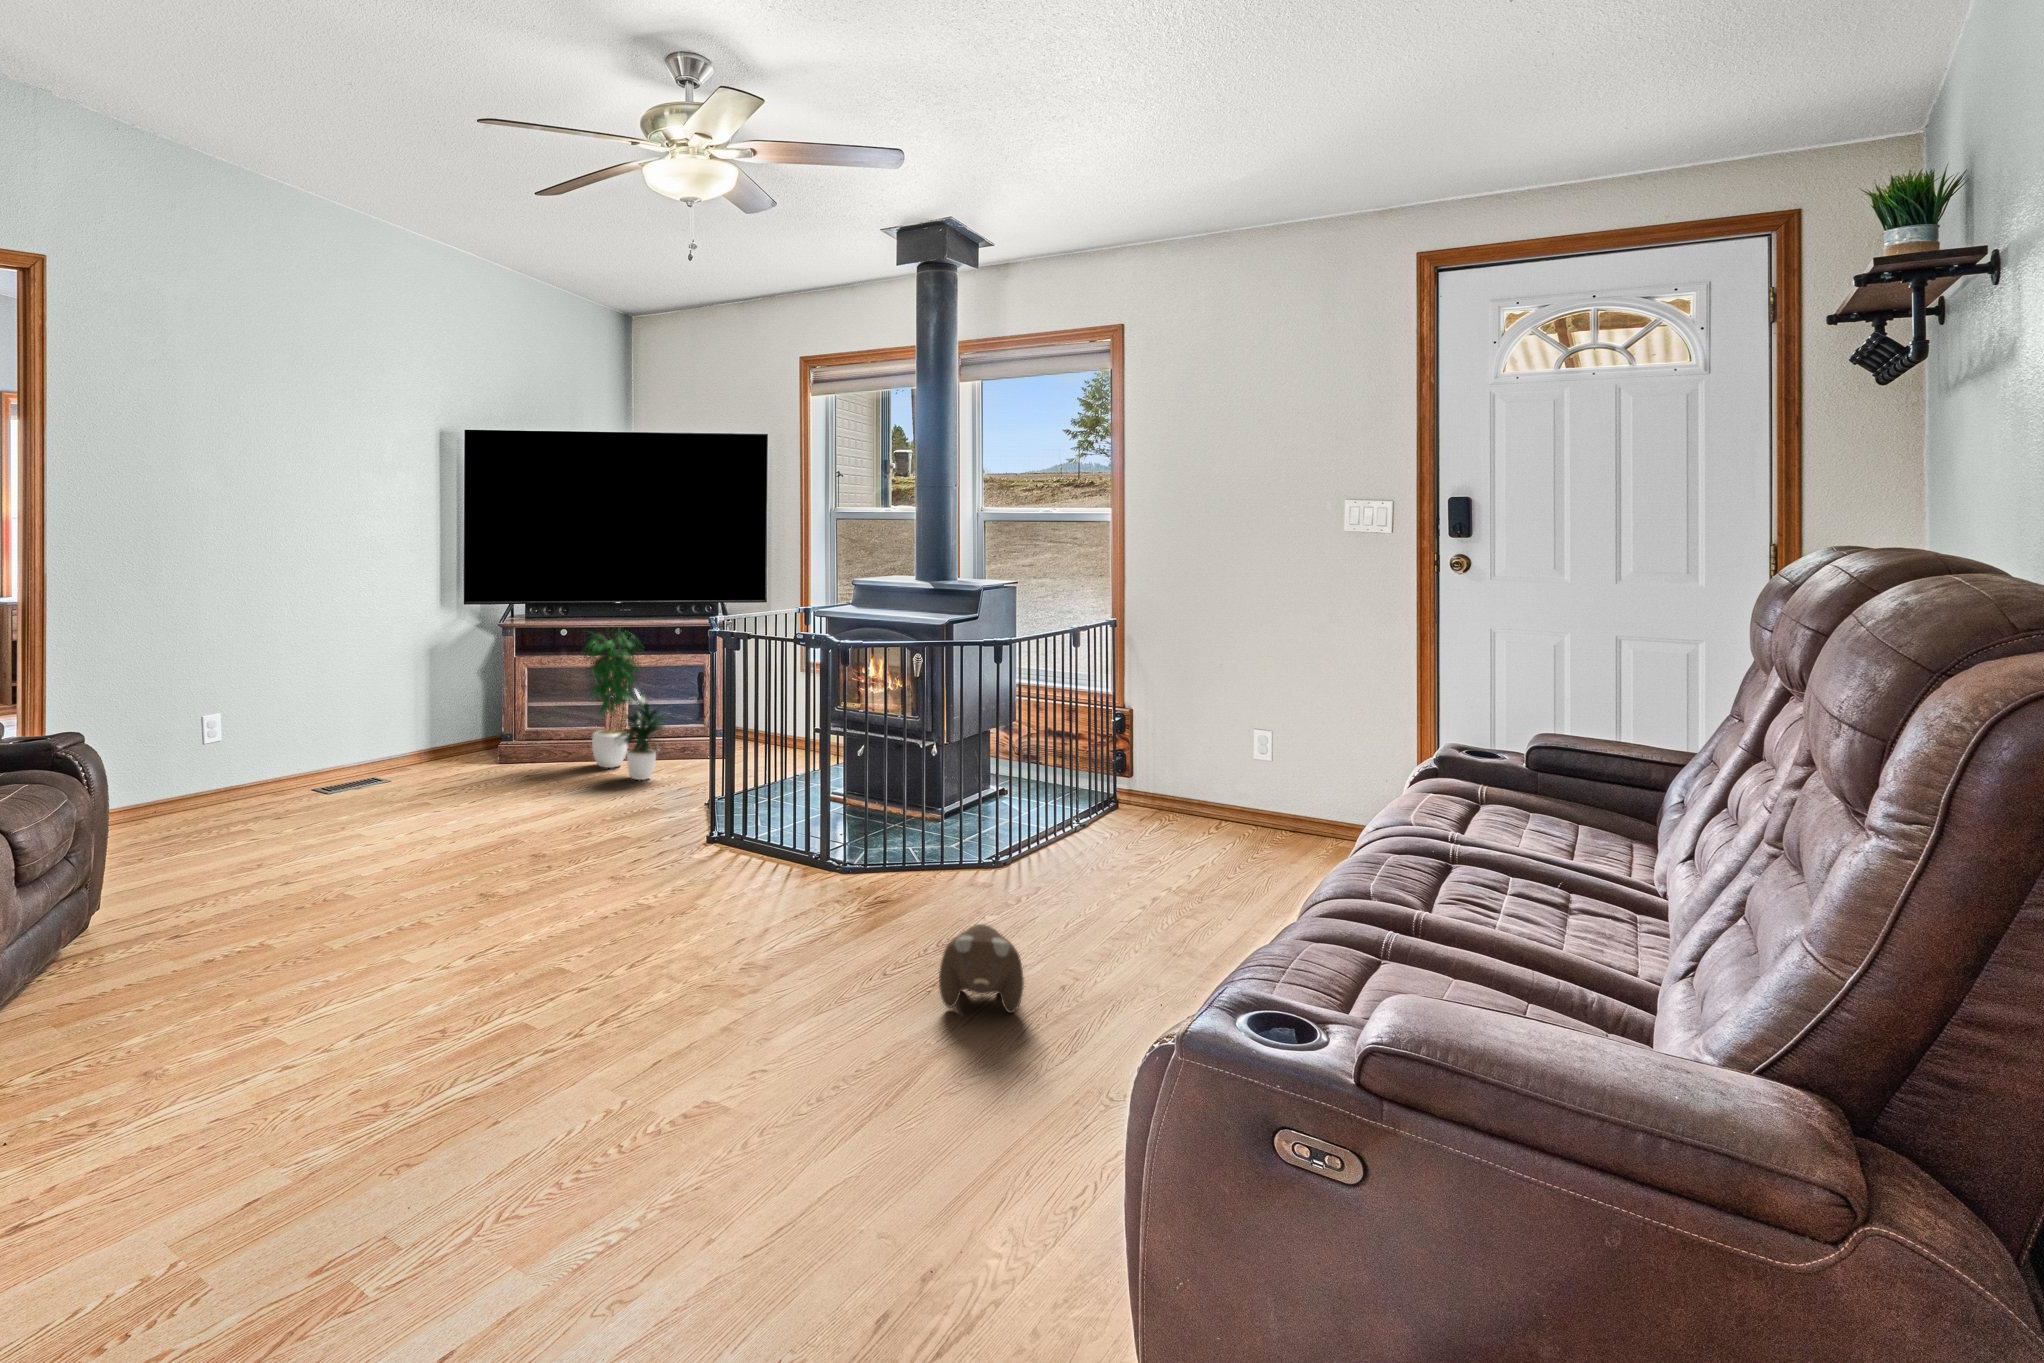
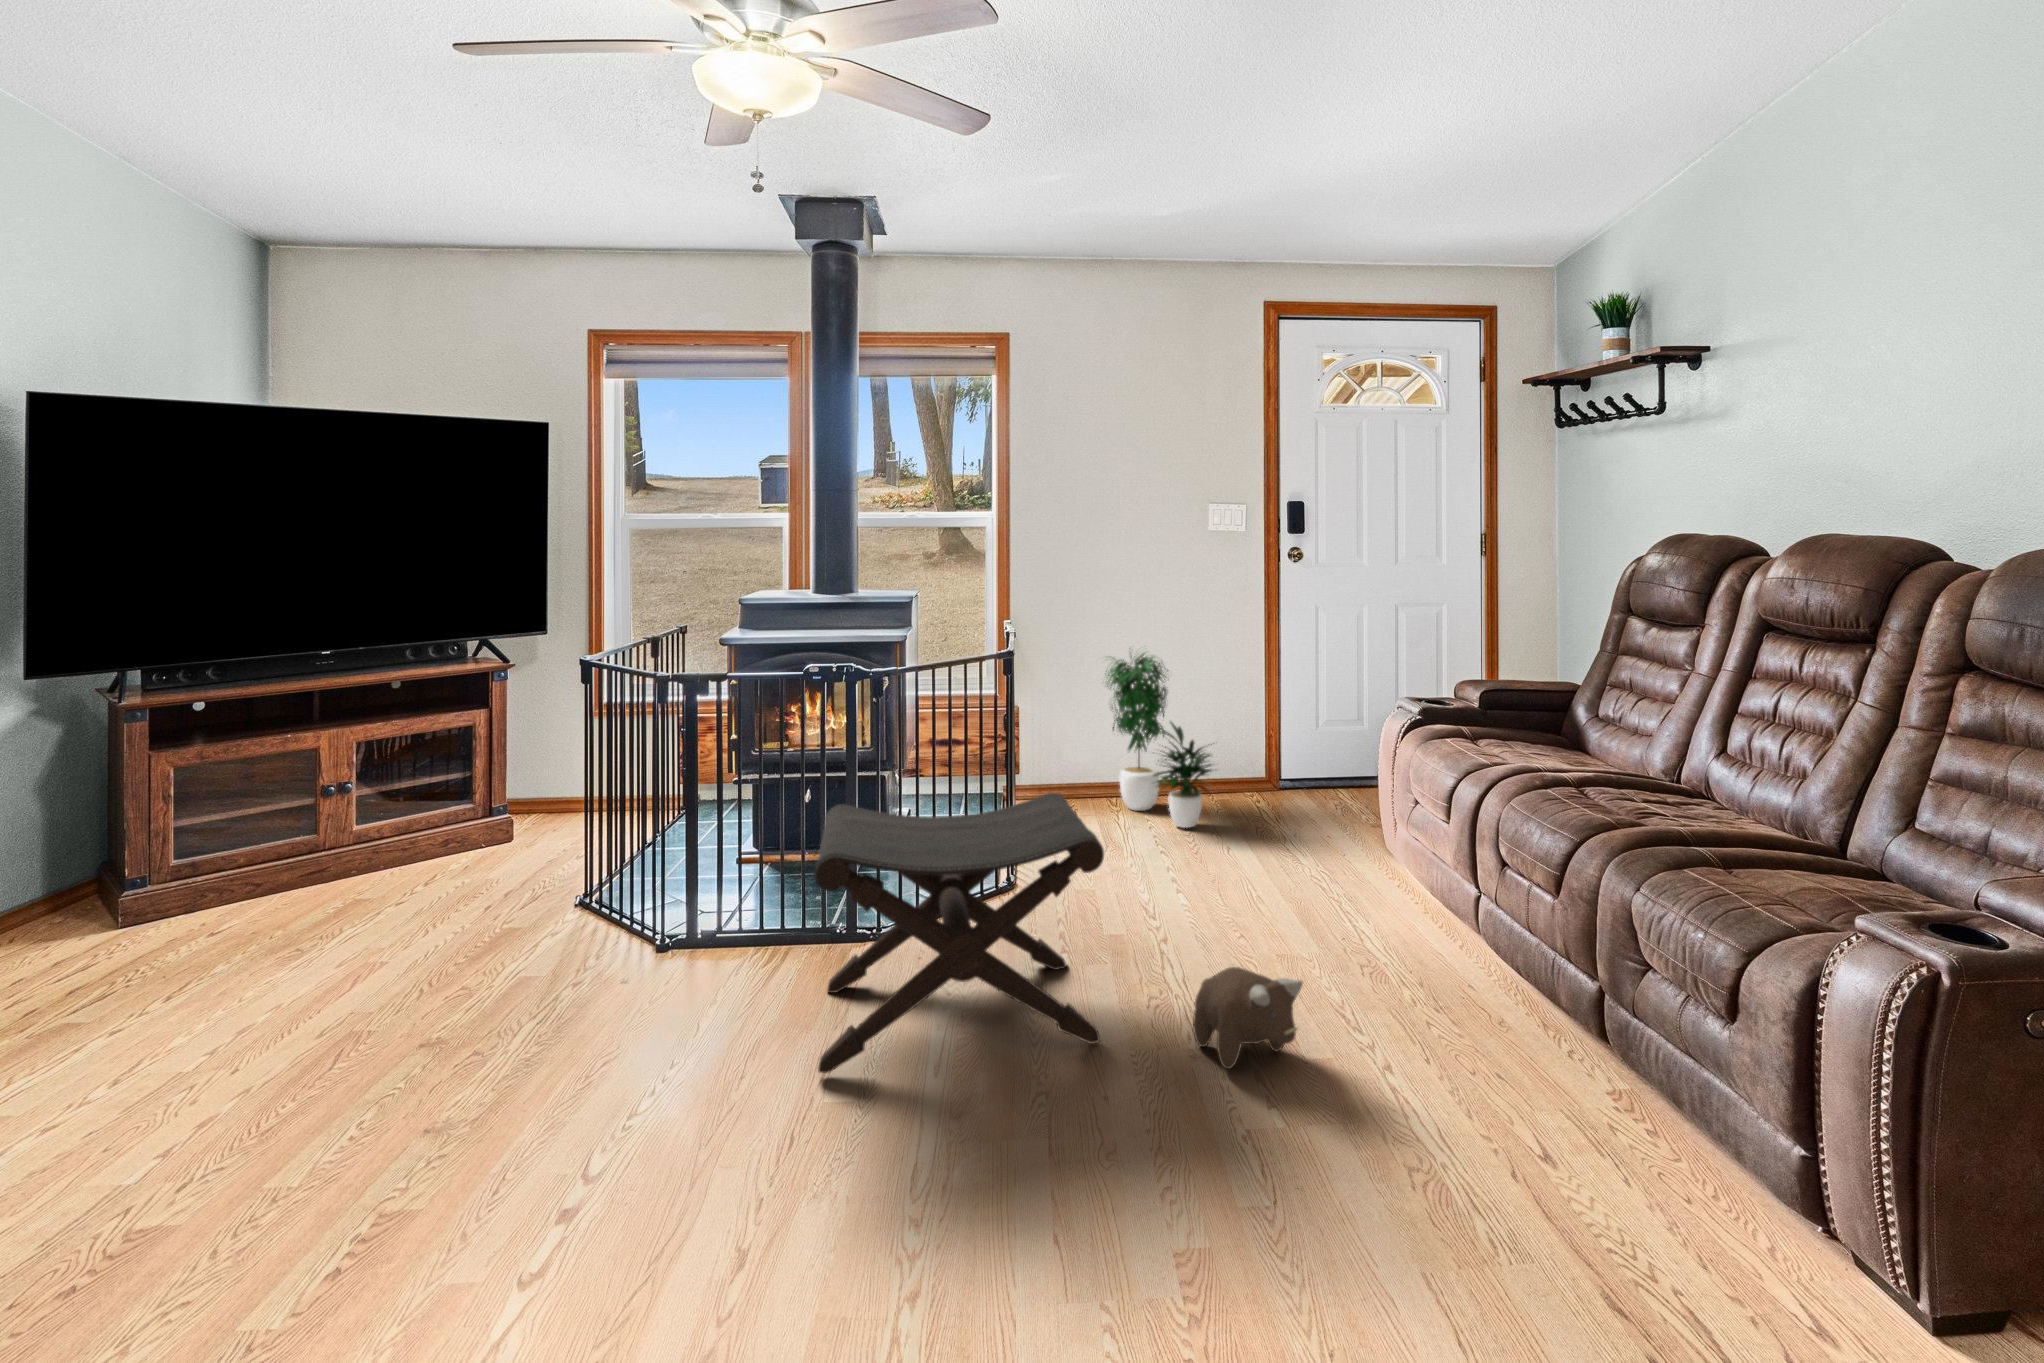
potted plant: present [582,630,665,780] -> present [1105,653,1214,828]
footstool: none [691,738,962,962] -> present [814,793,1104,1073]

